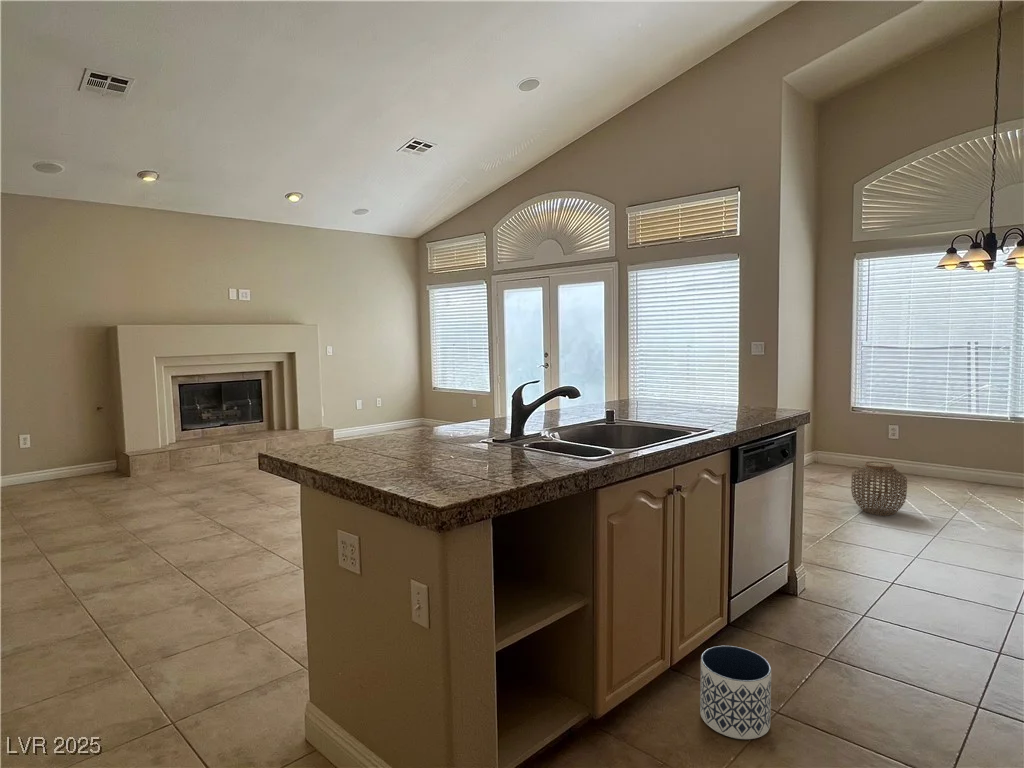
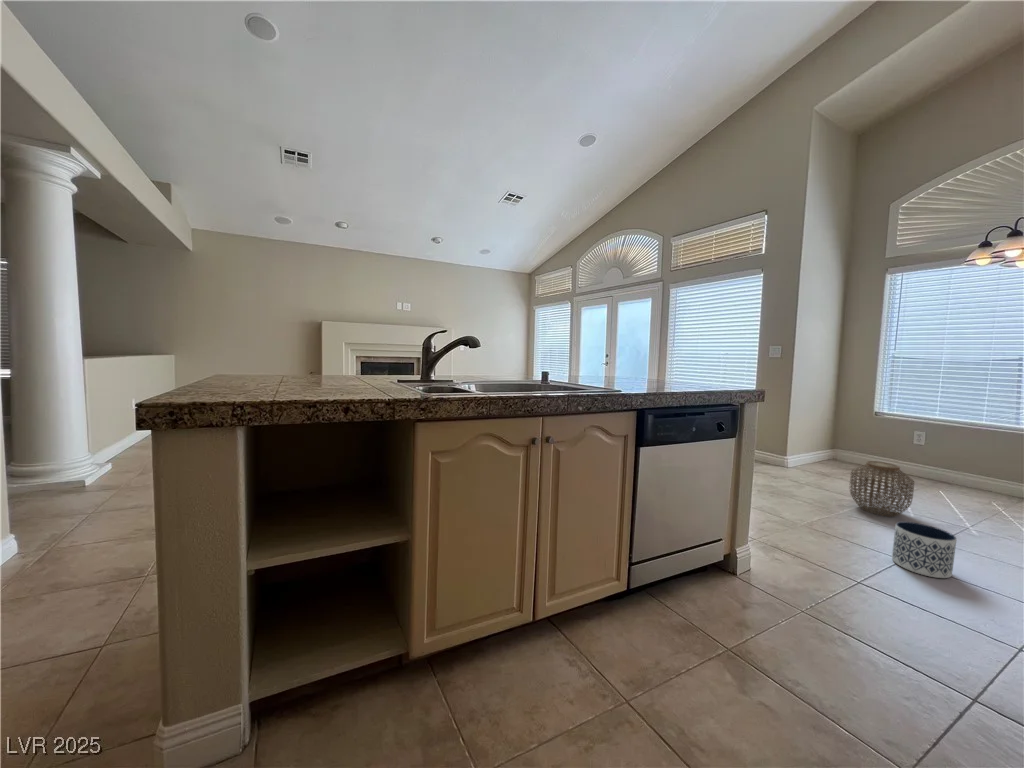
planter: present [700,646,771,739] -> present [892,522,956,578]

